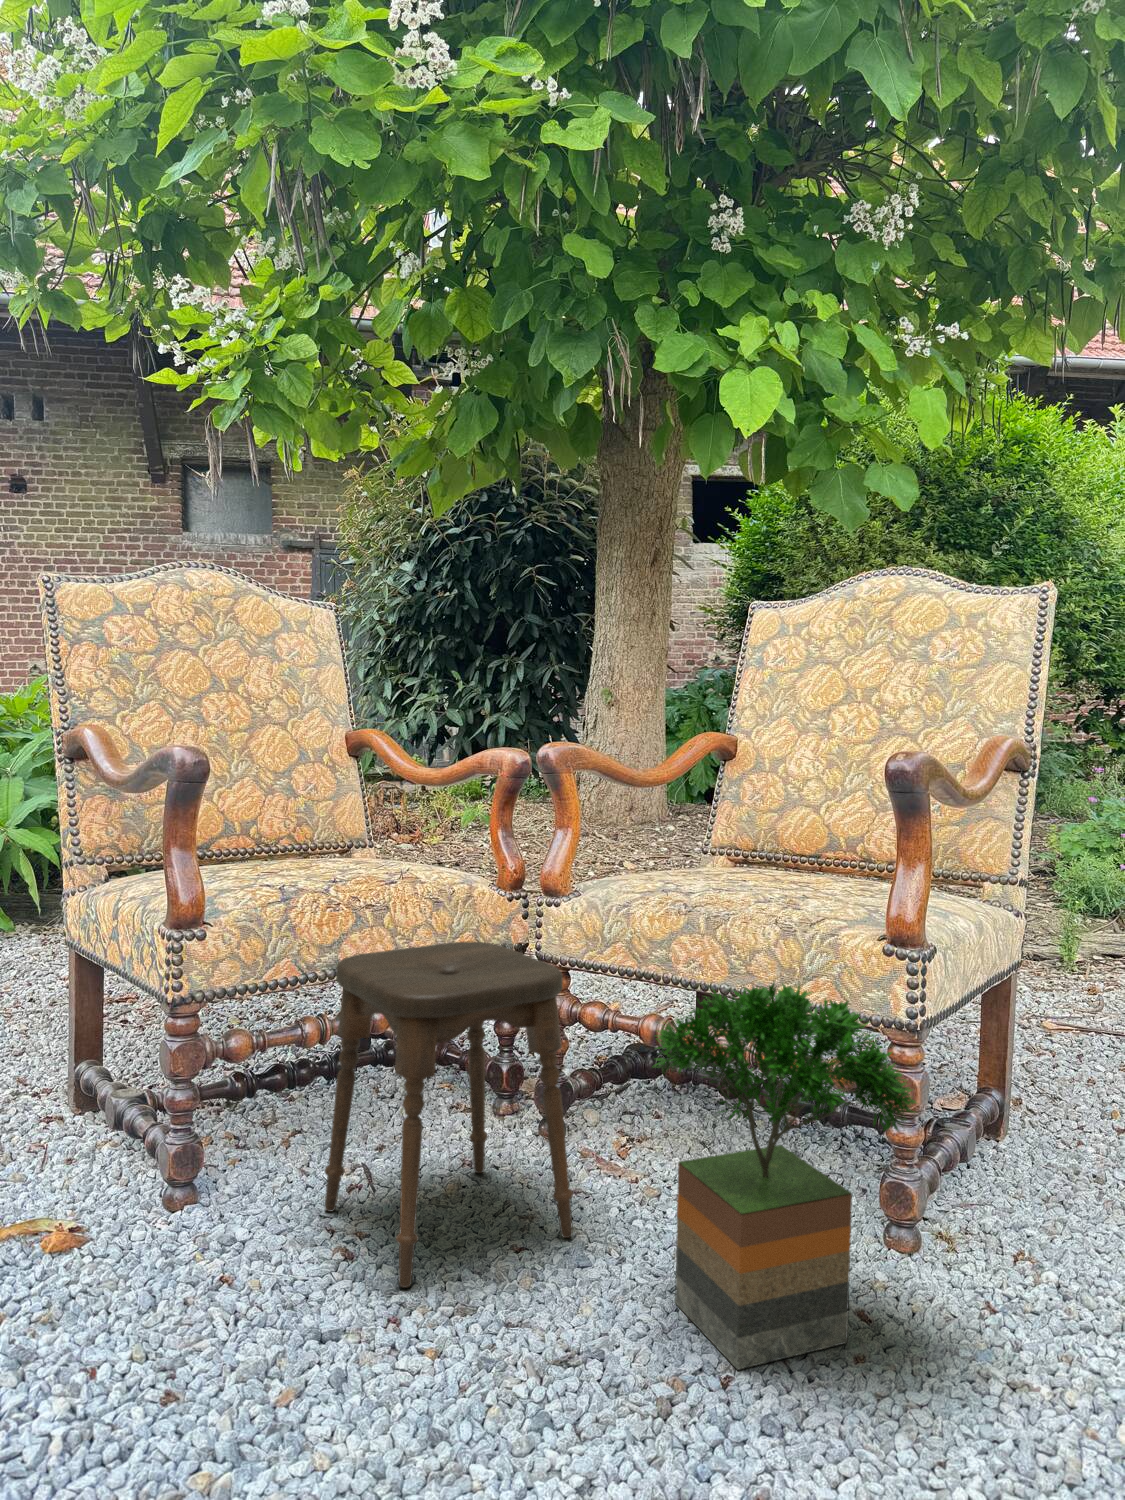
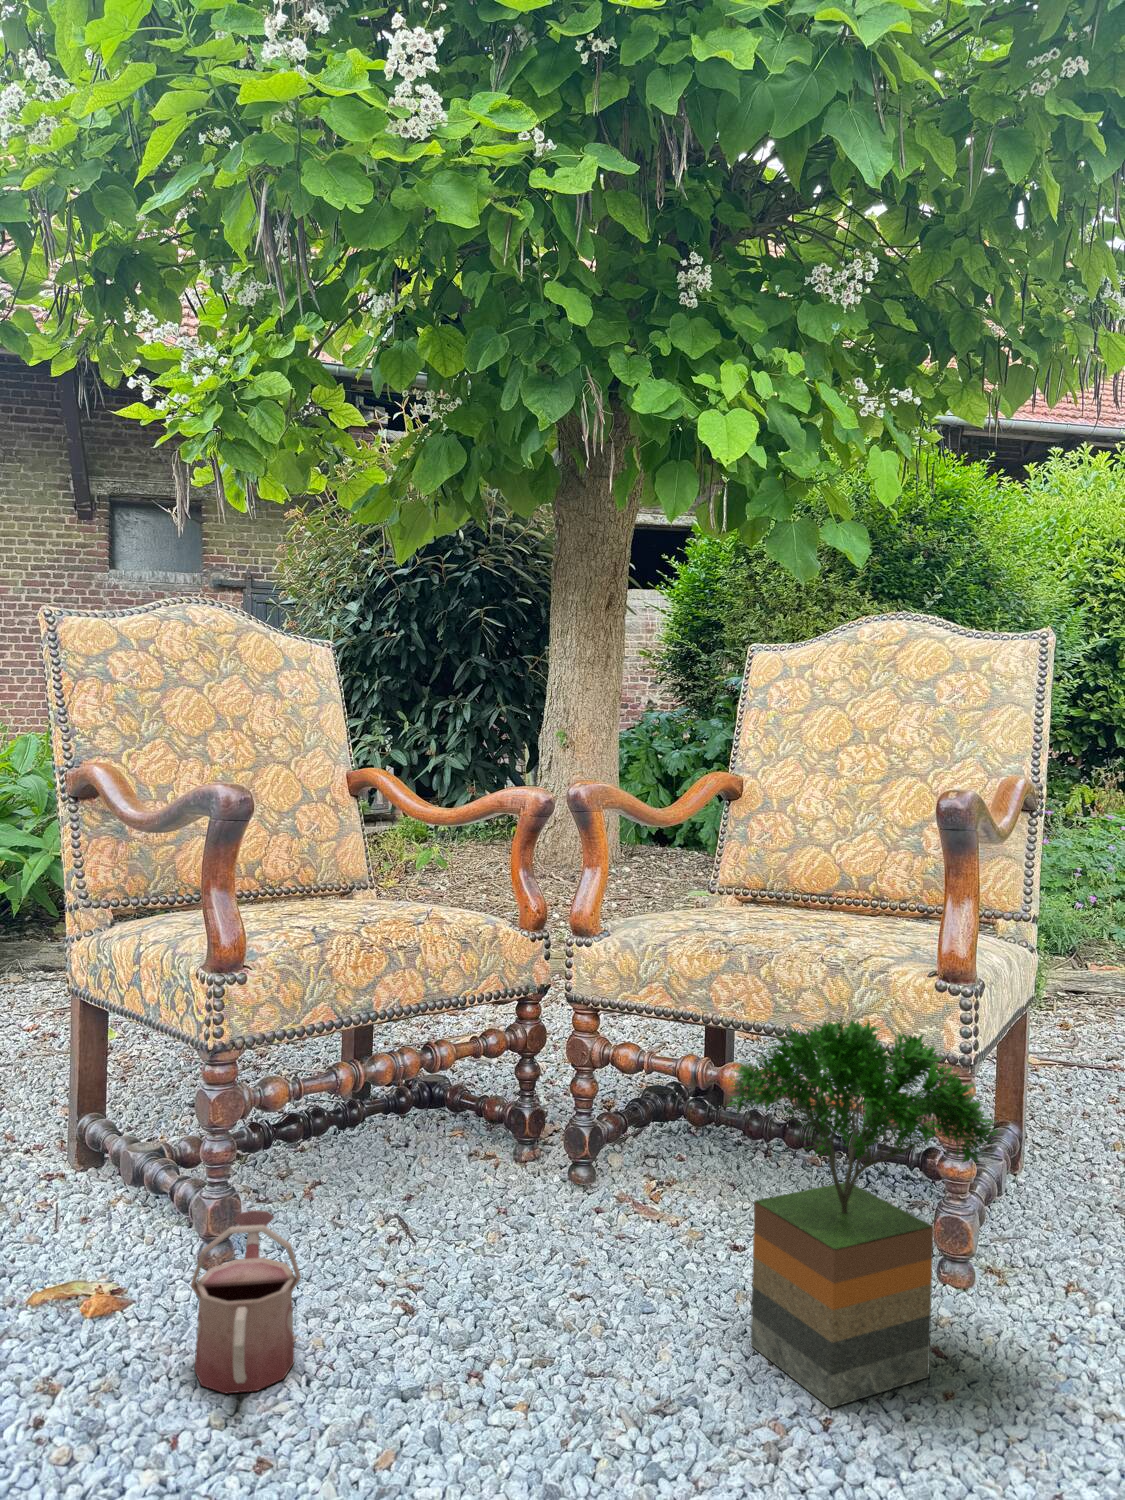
stool: present [325,942,573,1287] -> none [369,984,631,1341]
watering can: none [126,1156,232,1329] -> present [191,1210,301,1393]

